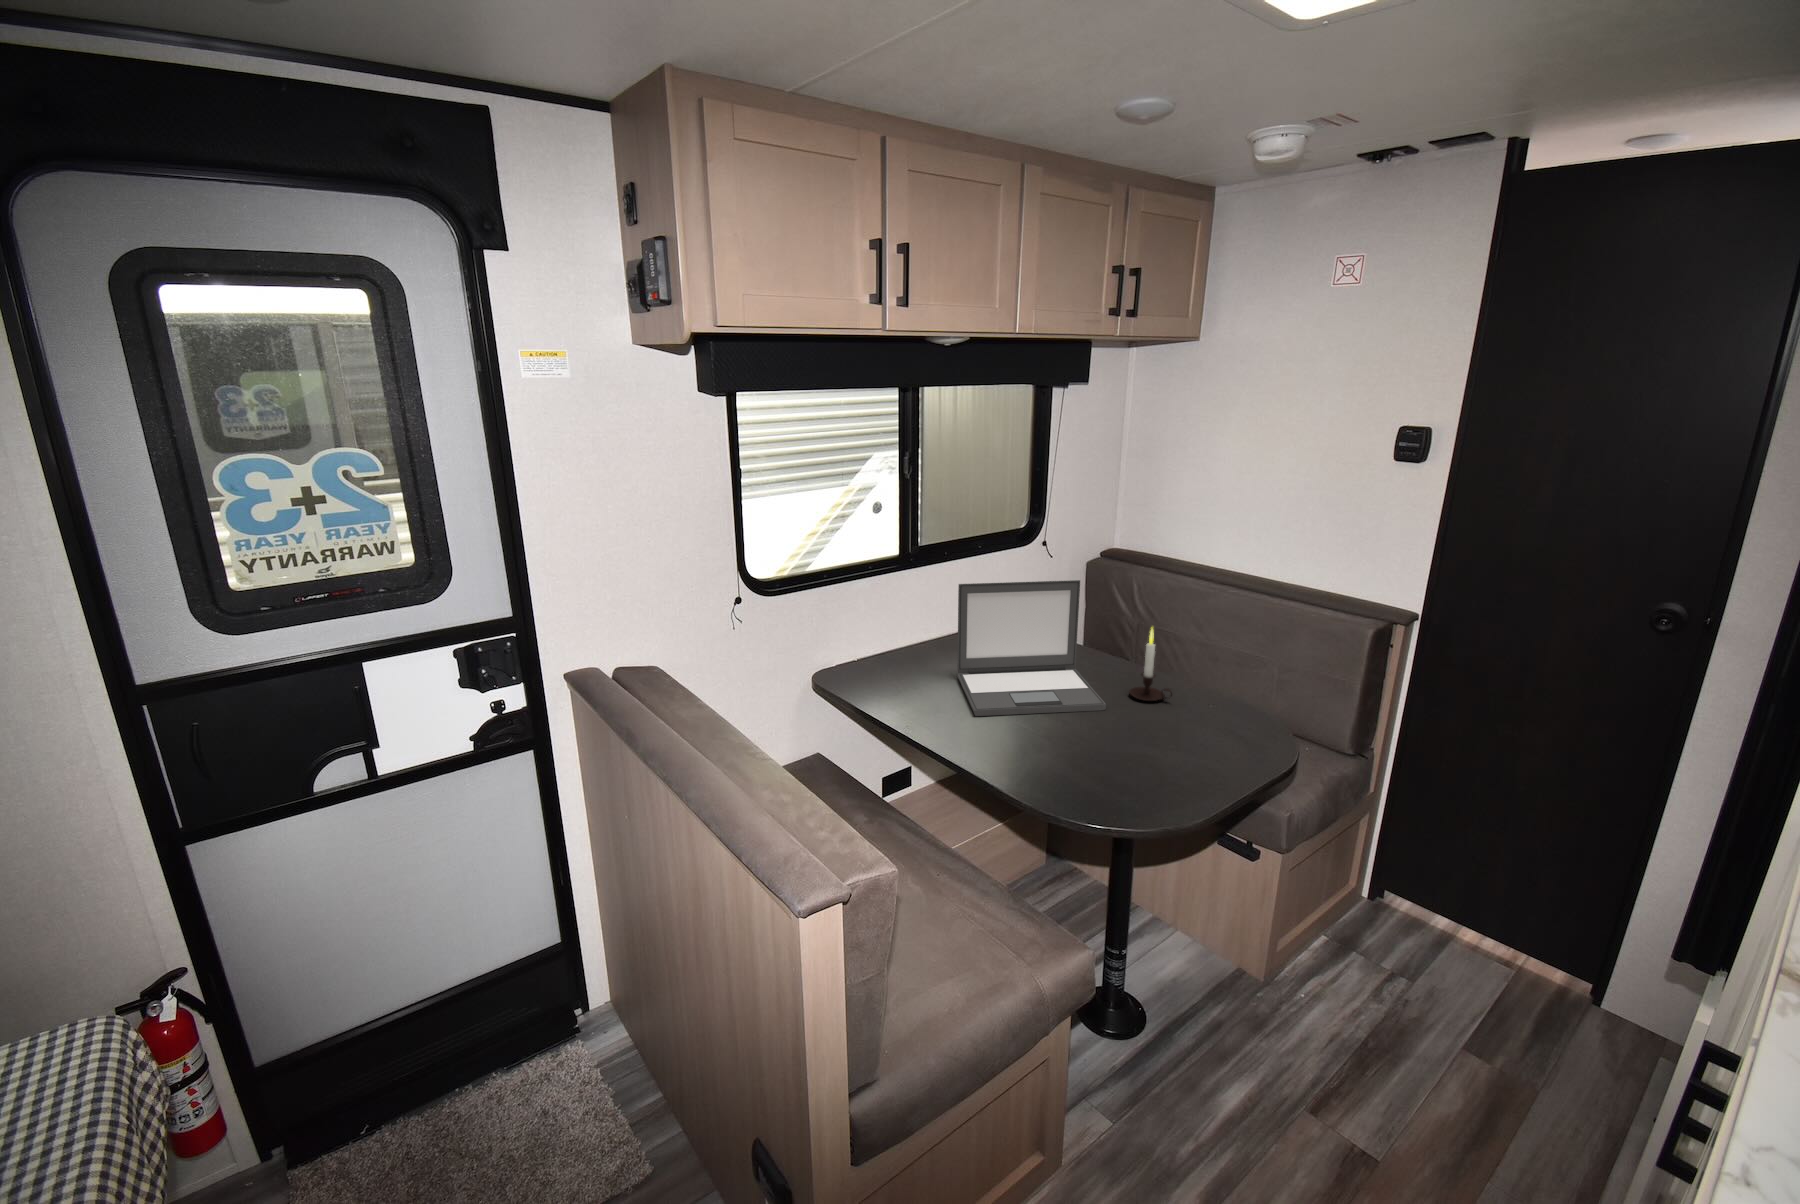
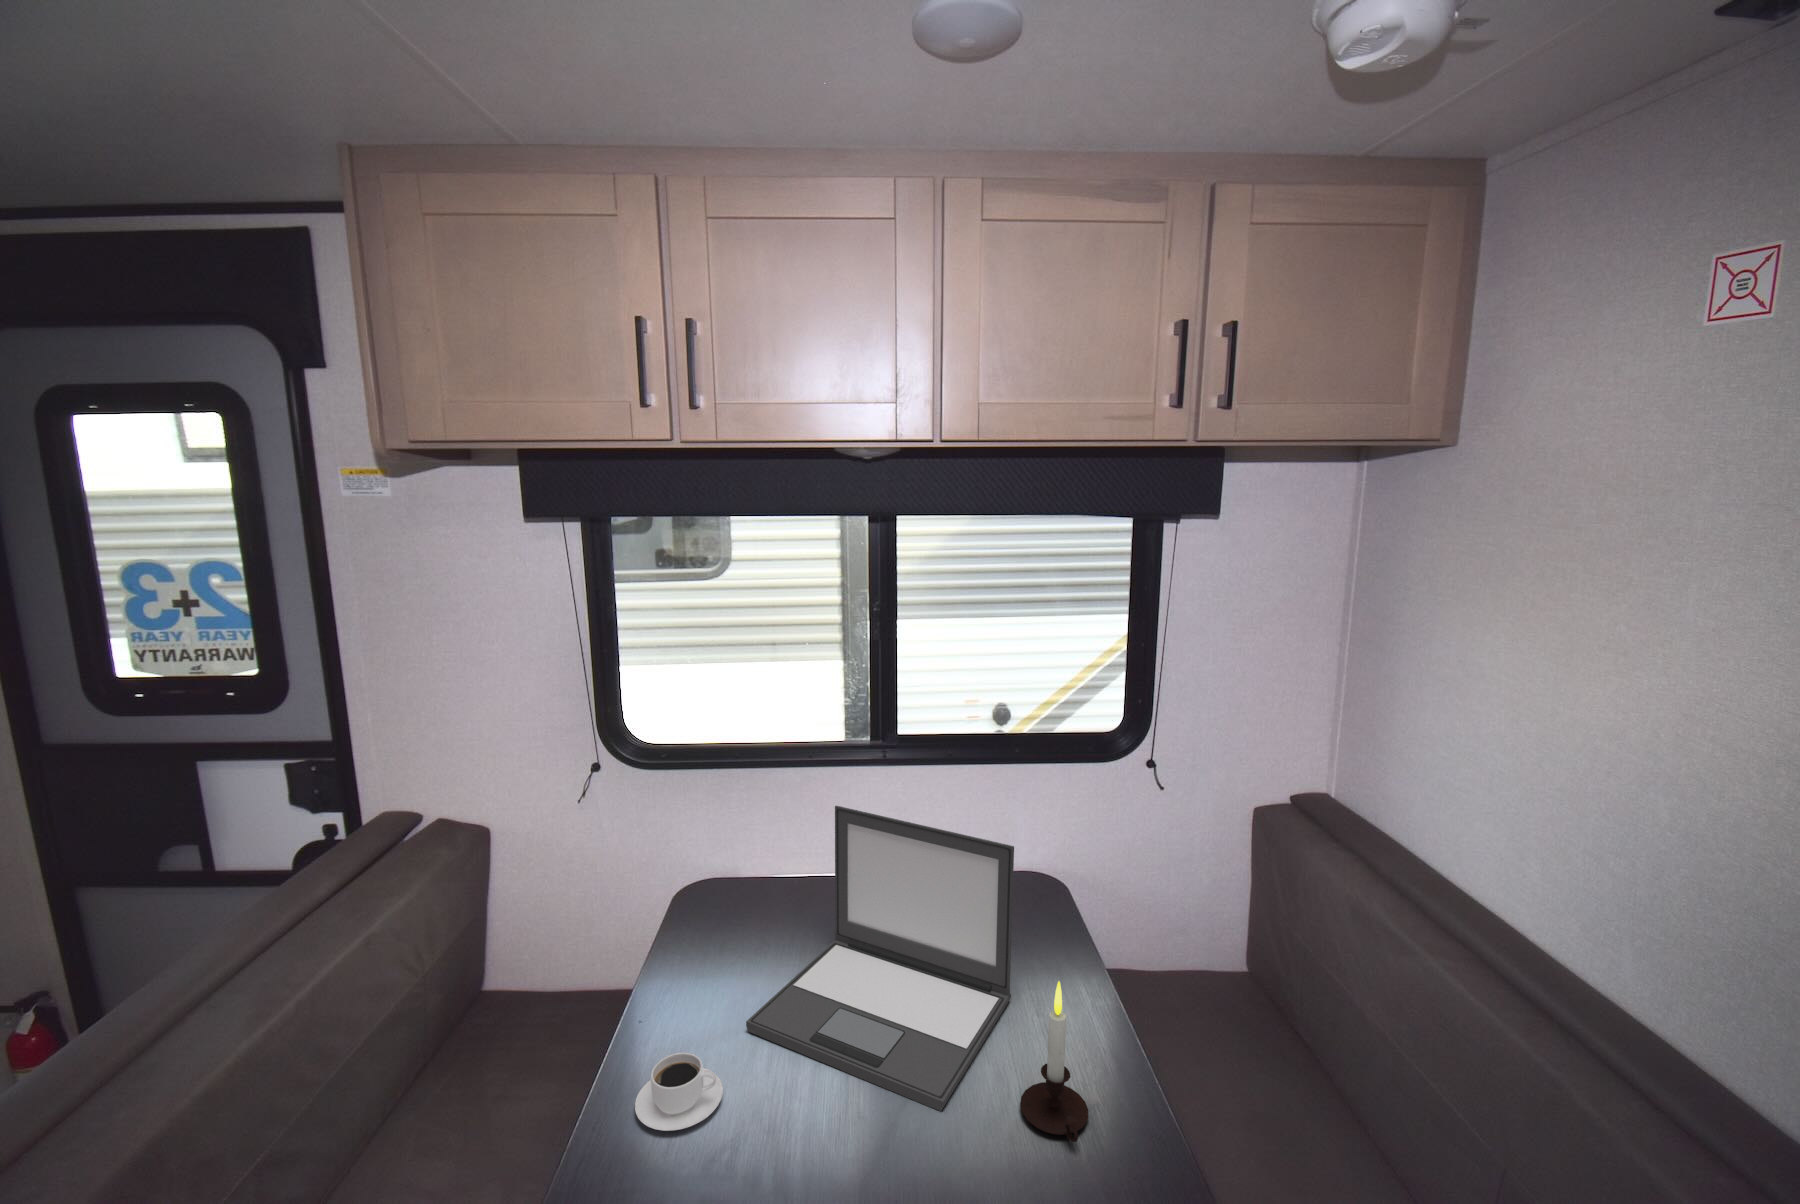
coffee cup: none [967,718,1018,753] -> present [635,1052,723,1131]

